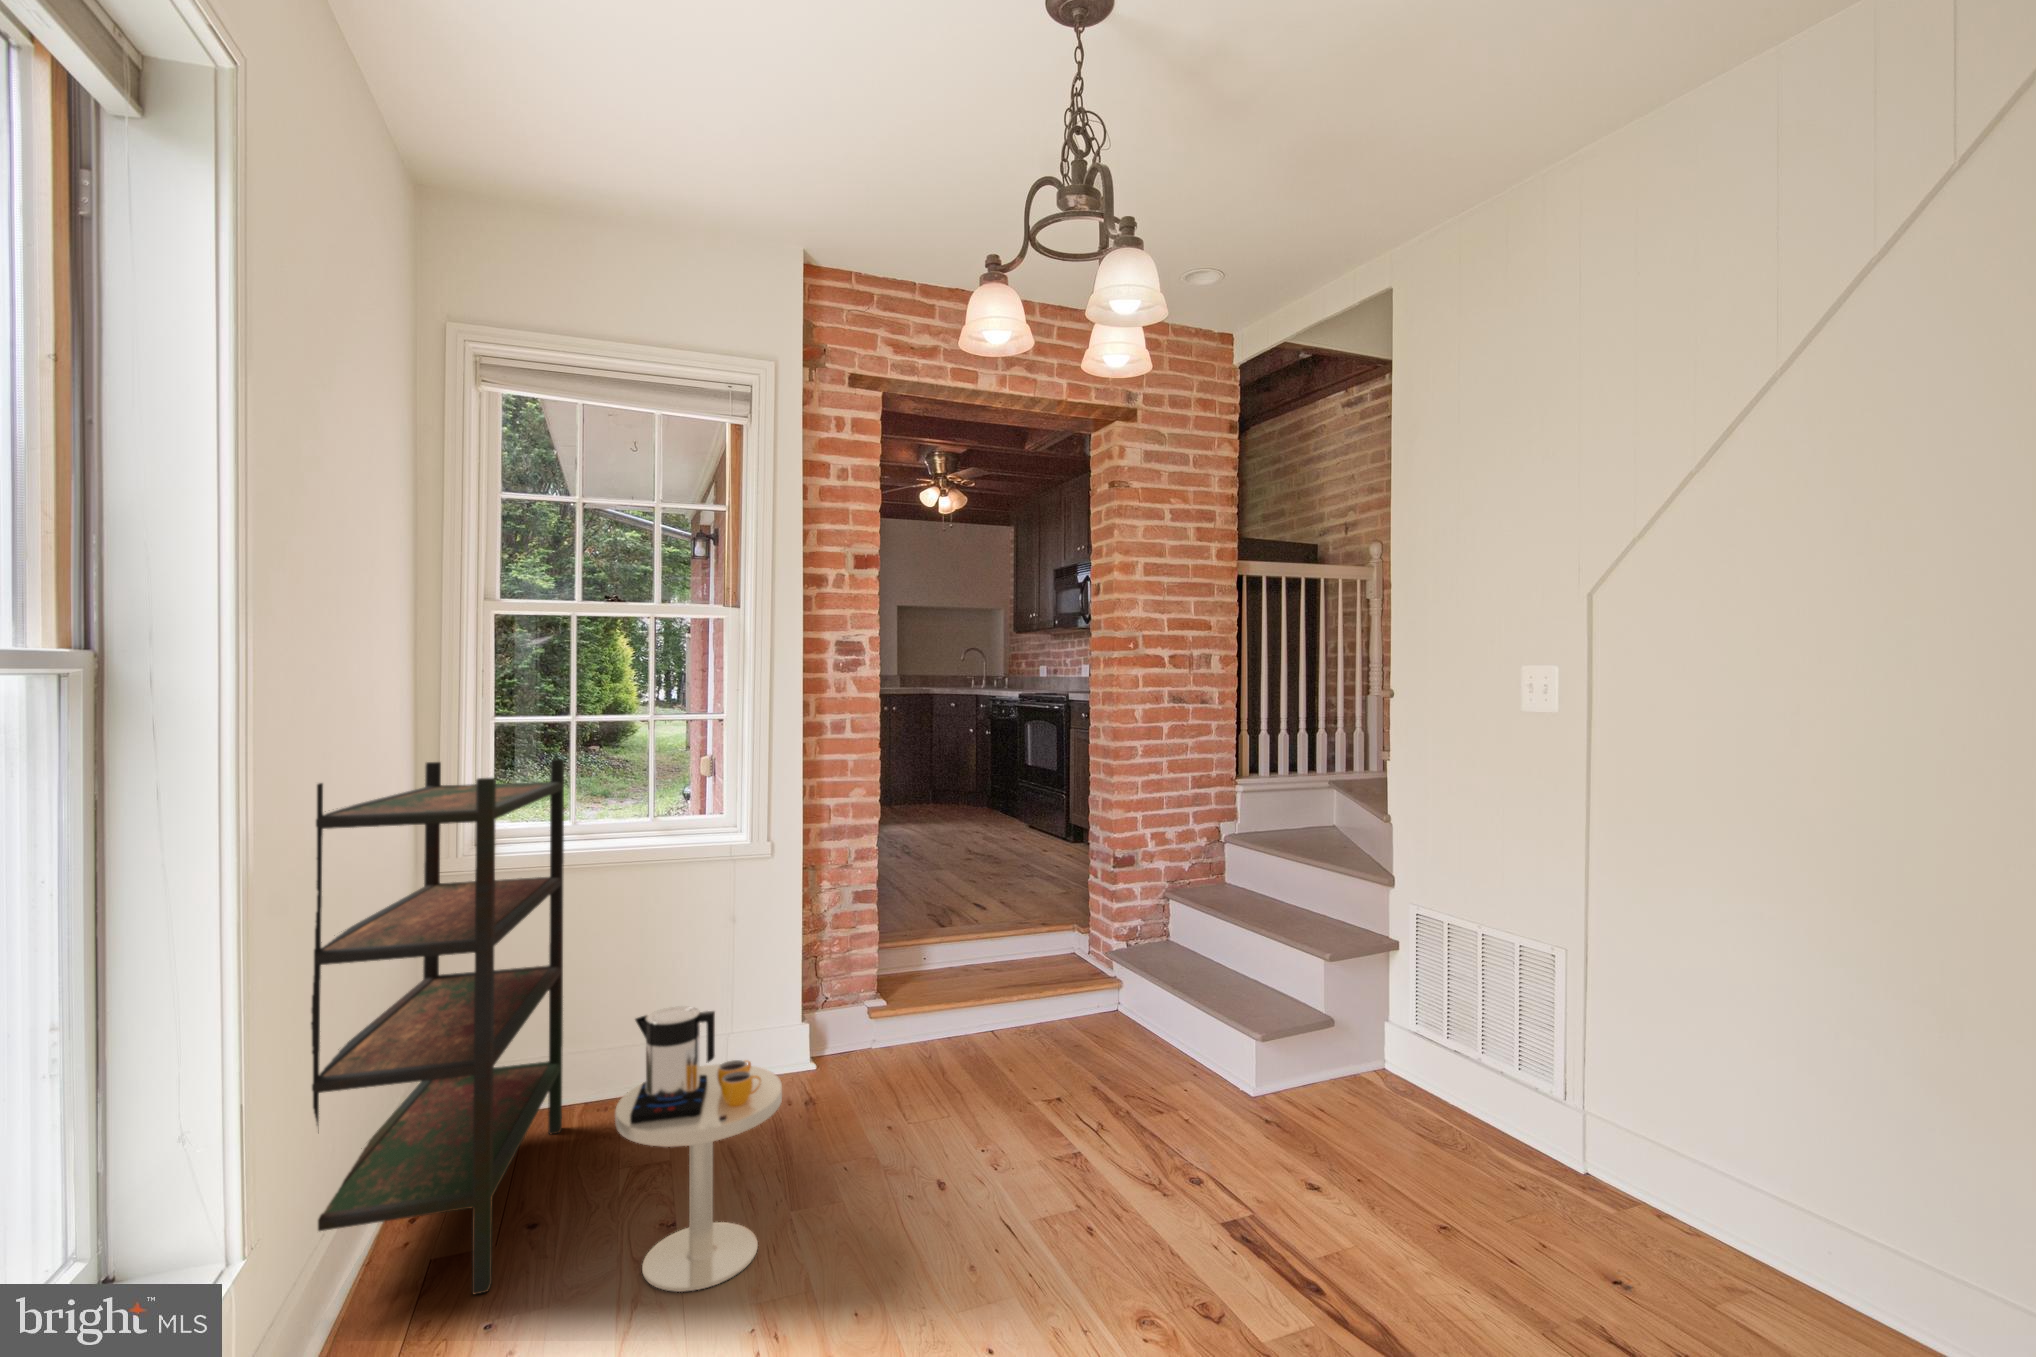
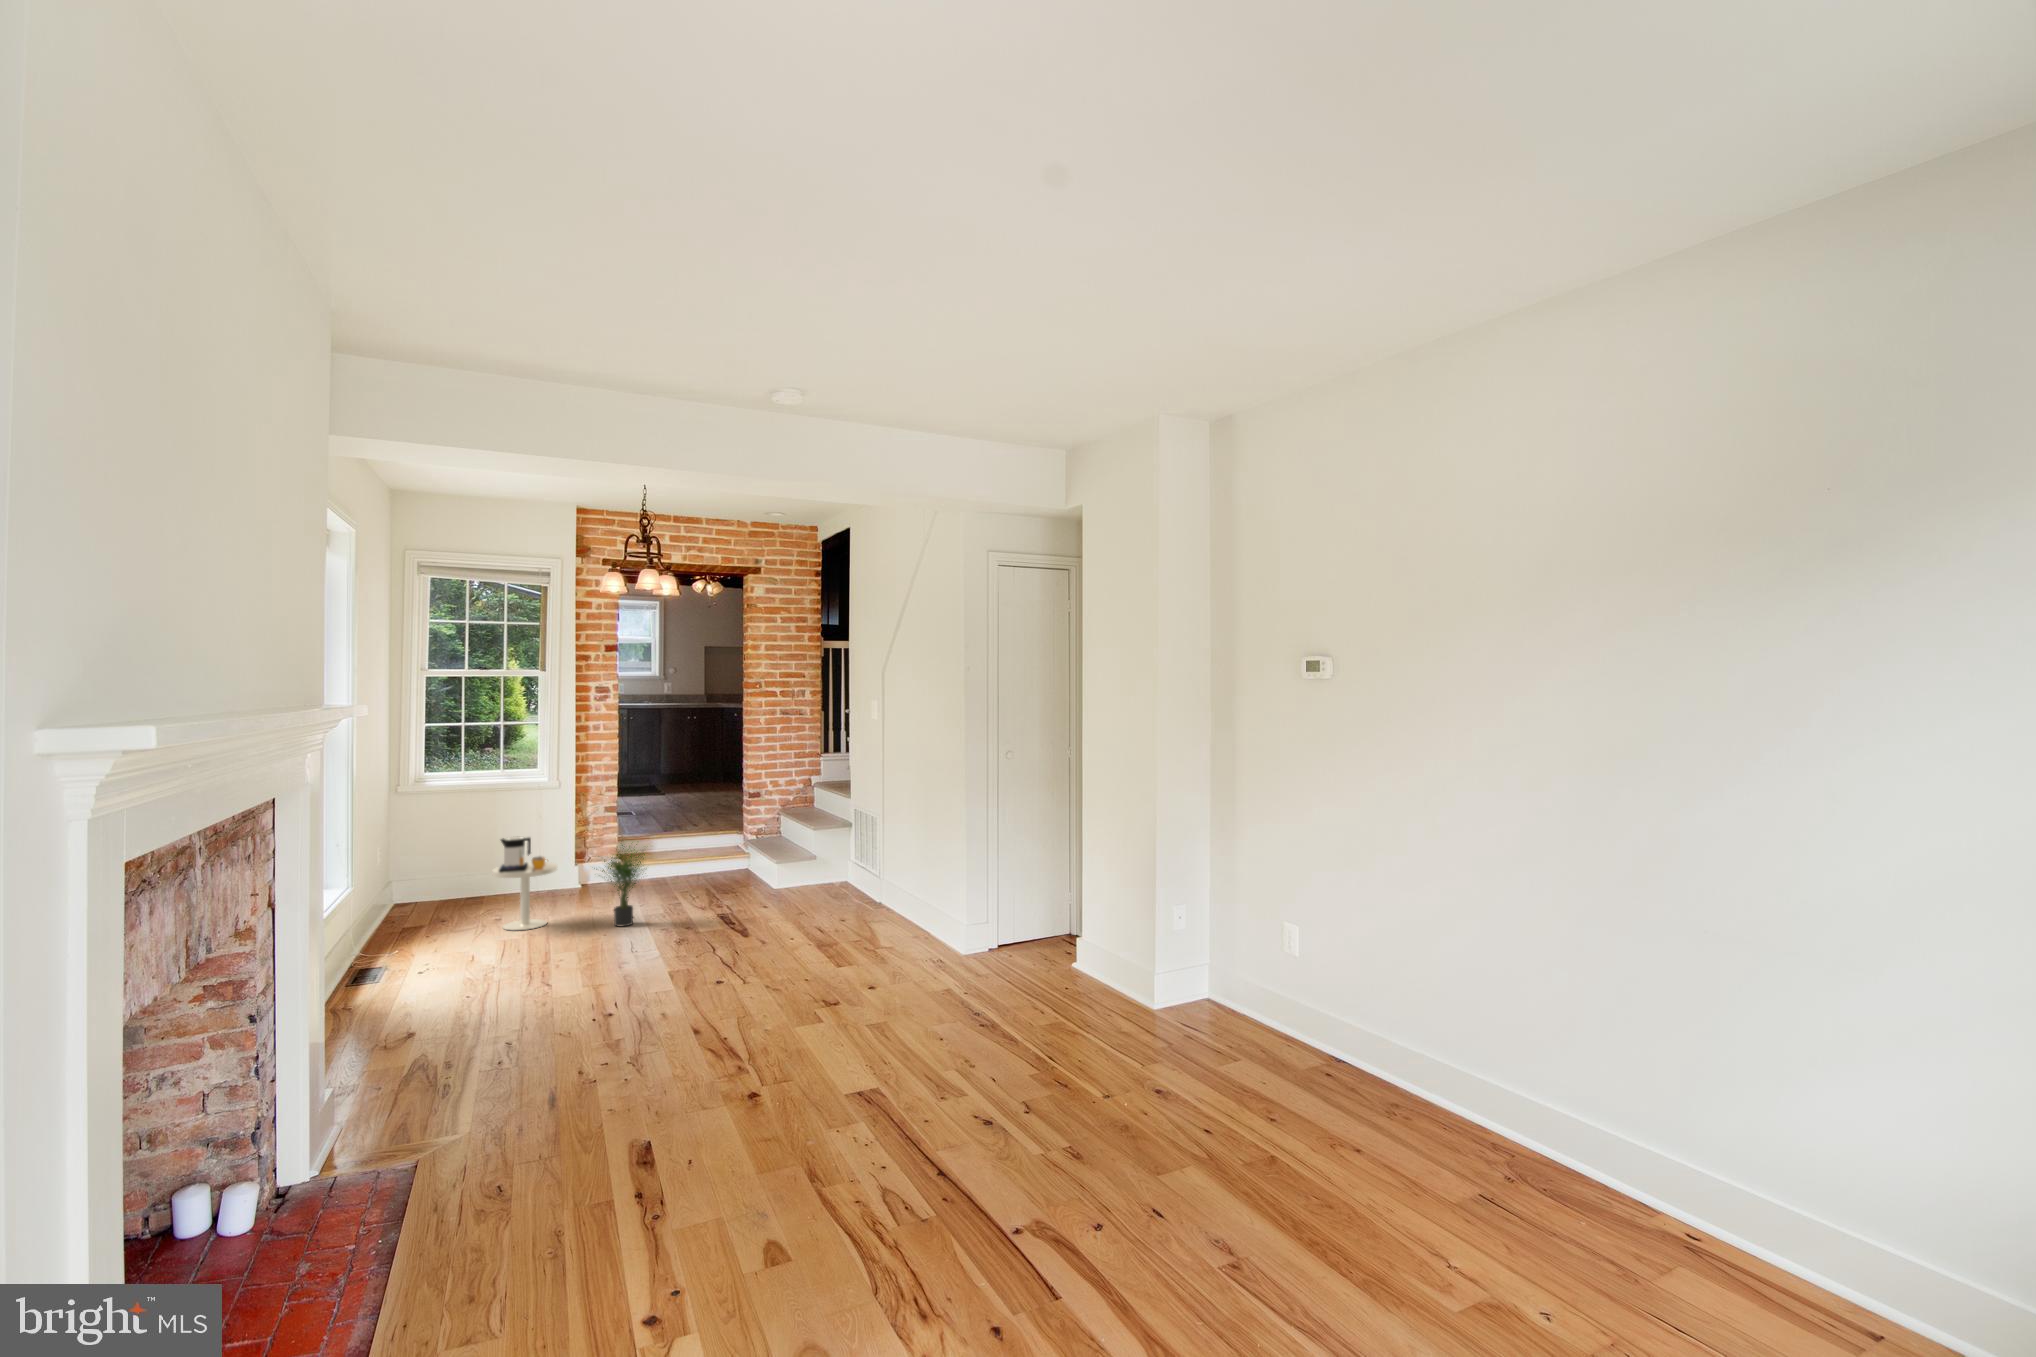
bookshelf: present [311,759,564,1294] -> none [375,743,462,939]
potted plant: none [866,1012,1041,1285] -> present [594,844,645,926]

